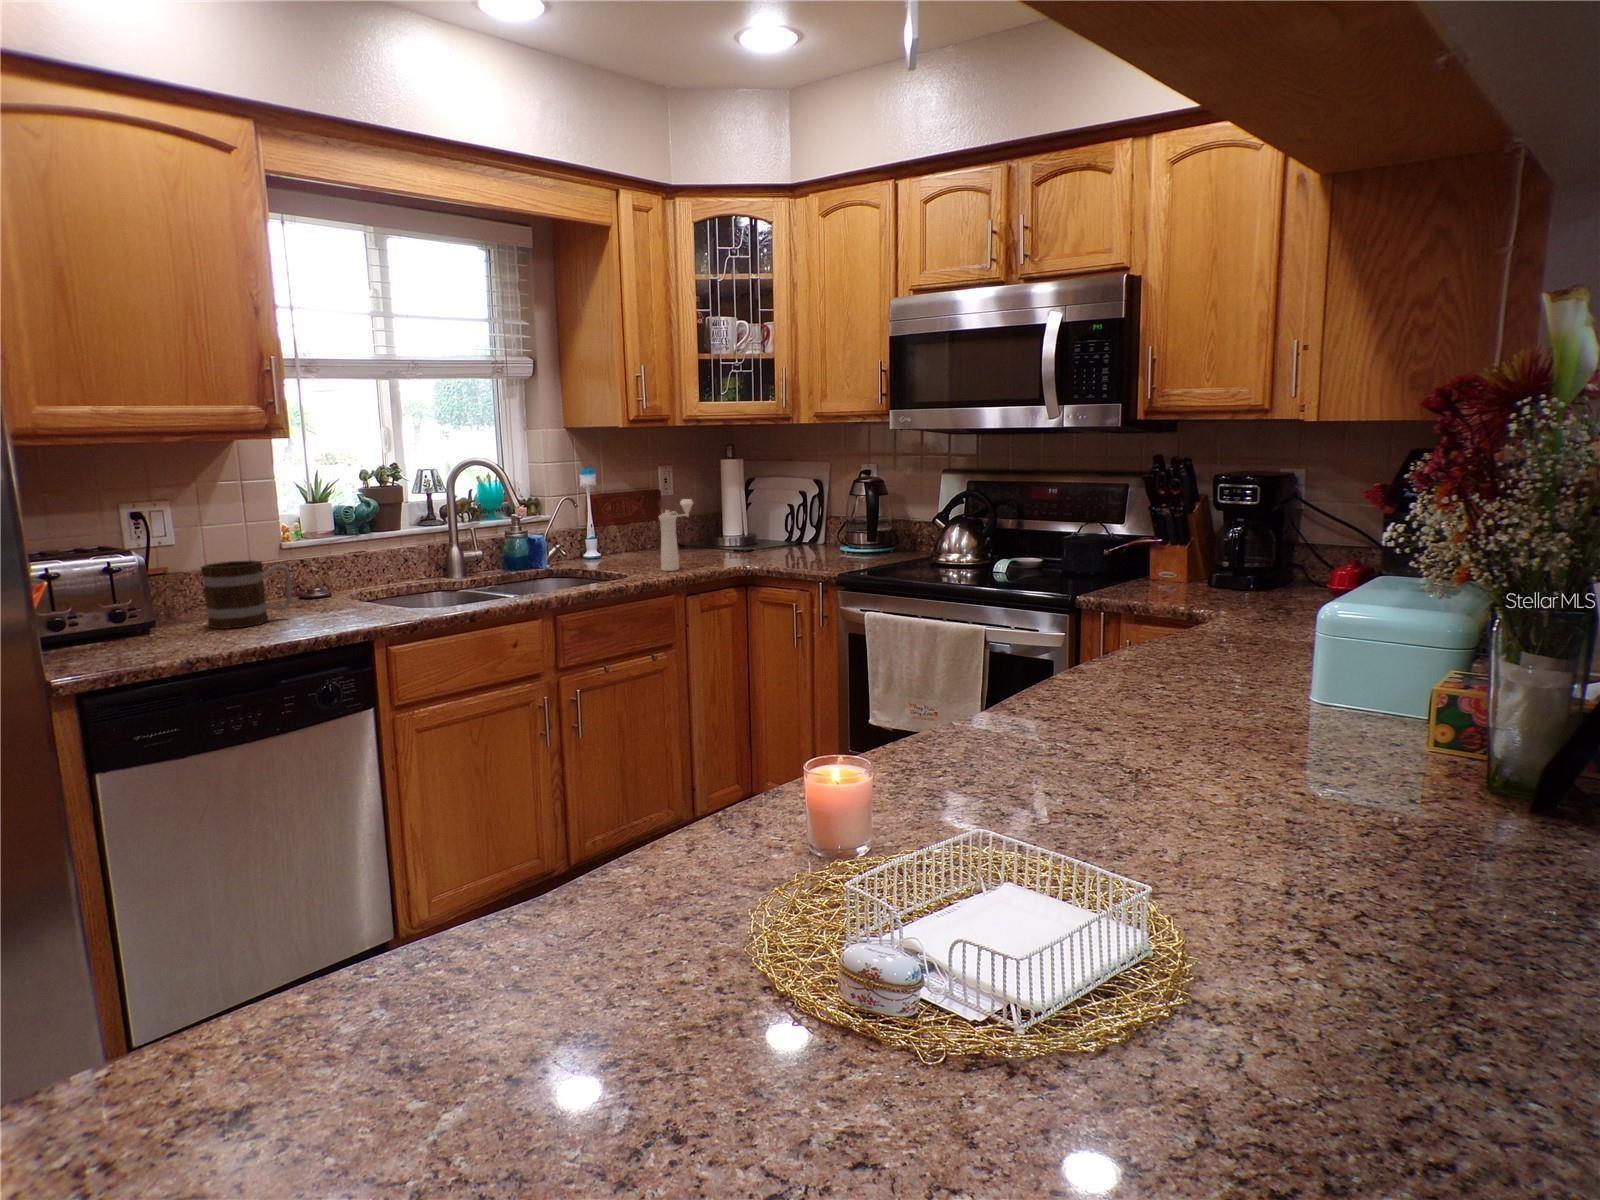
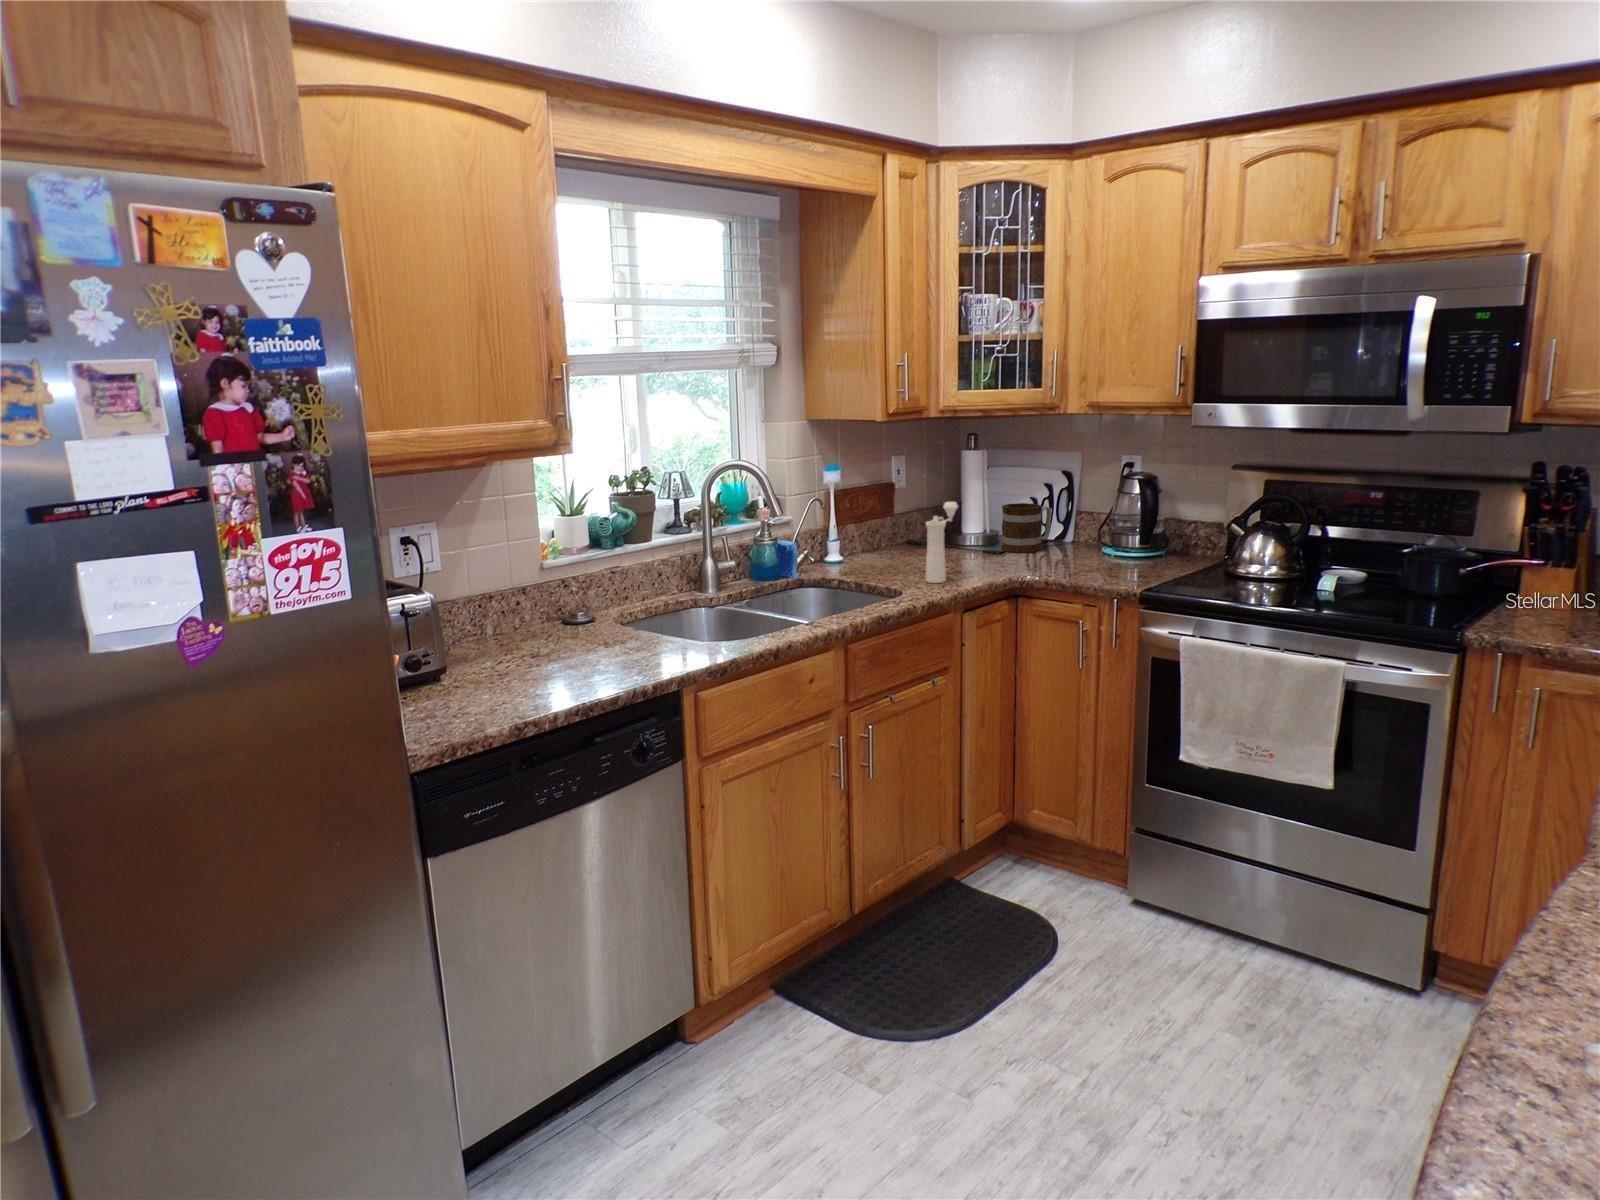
mug: present [201,560,291,629] -> present [1001,503,1052,553]

